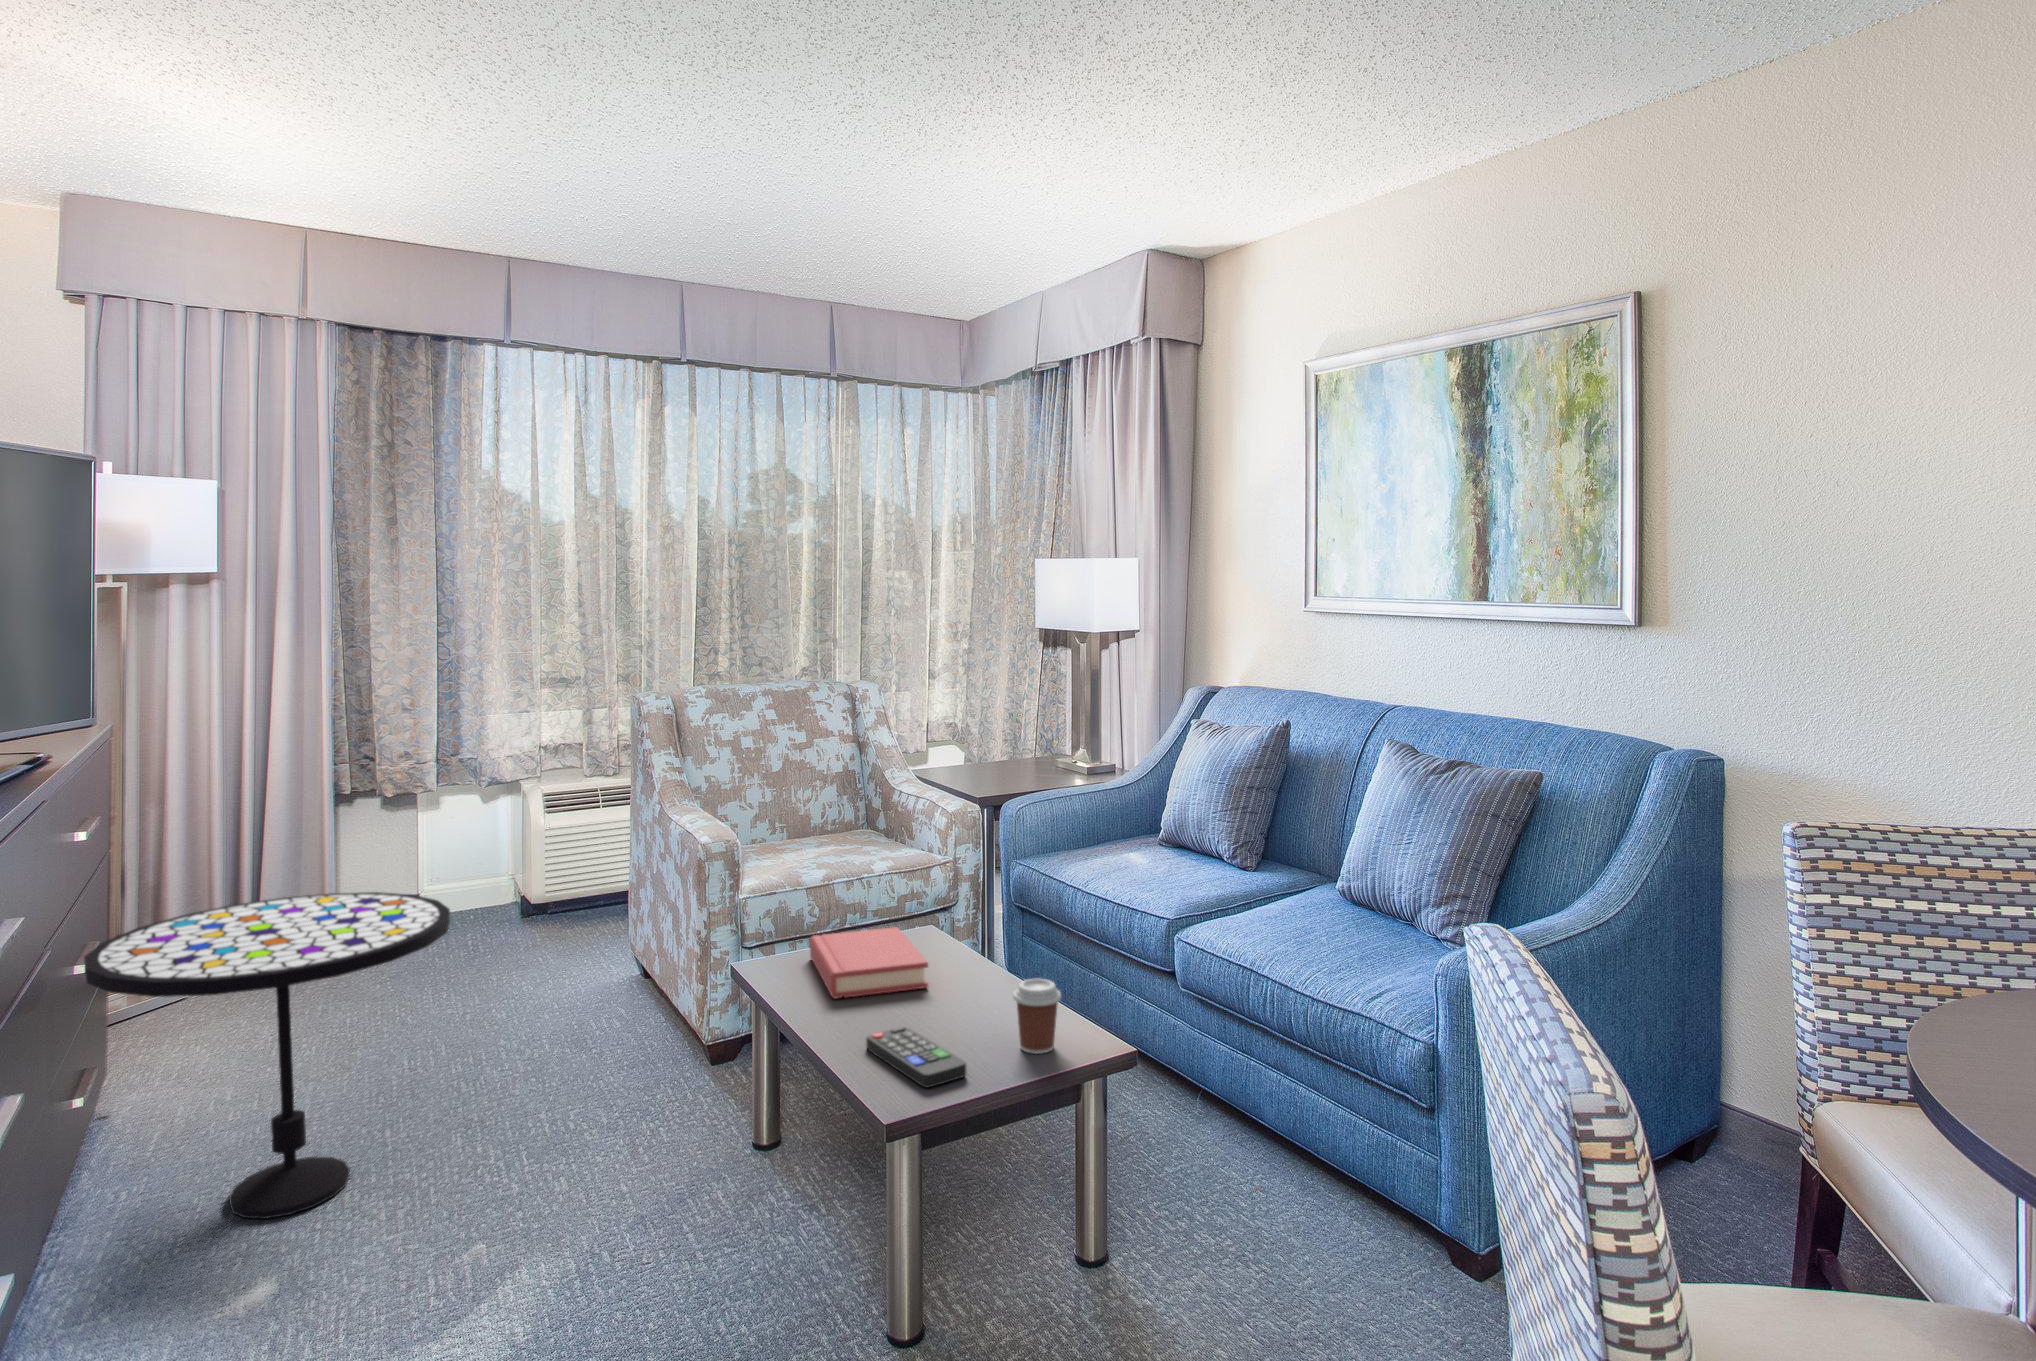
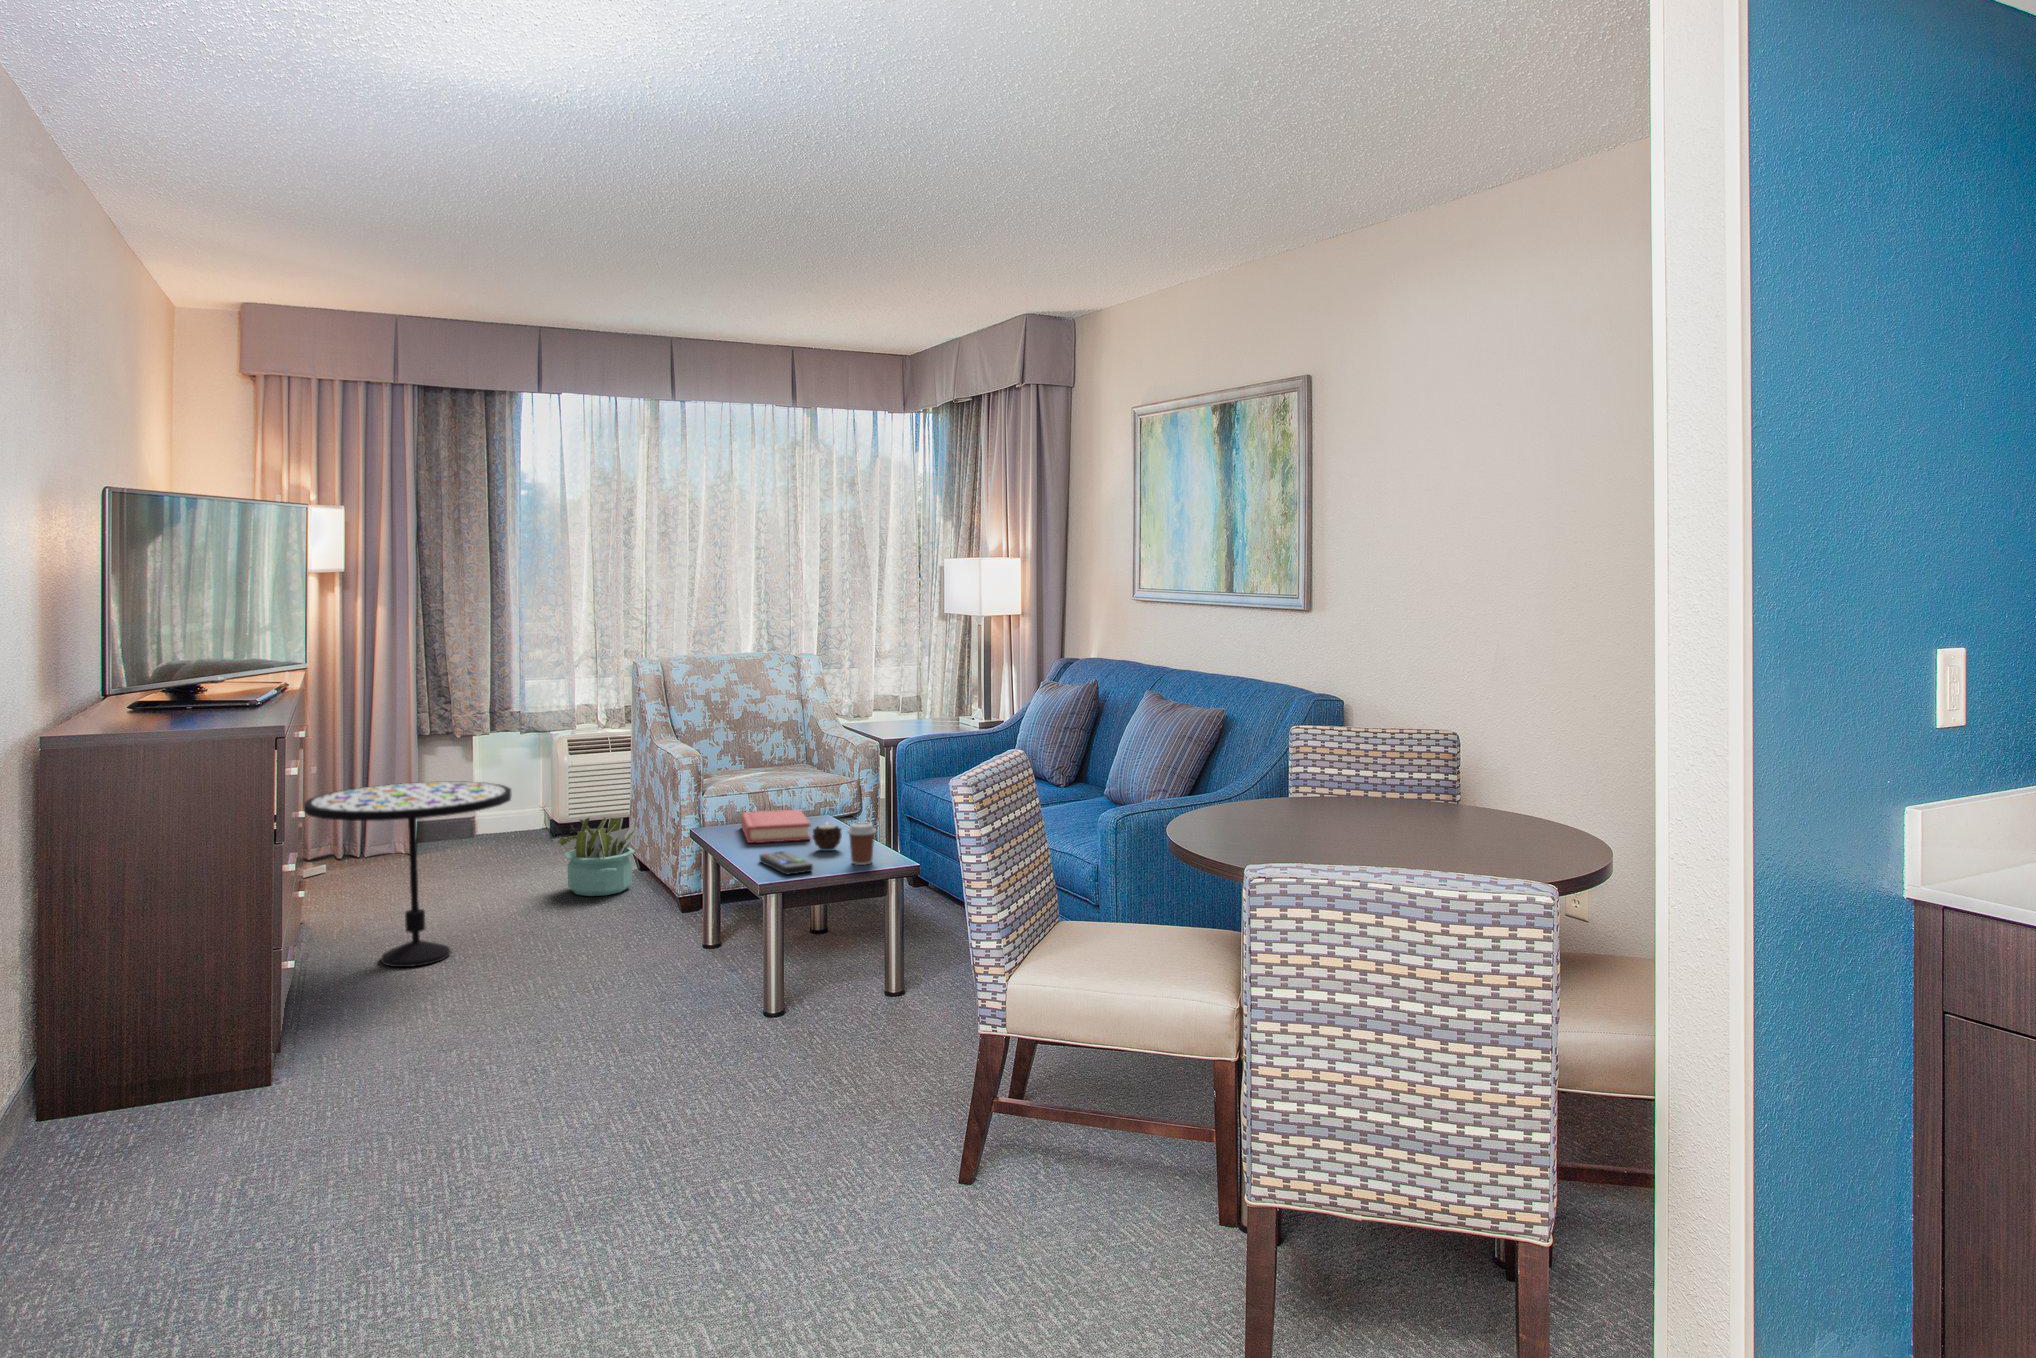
decorative plant: none [518,915,640,1036] -> present [552,817,636,896]
candle: none [941,967,989,1017] -> present [813,824,842,851]

